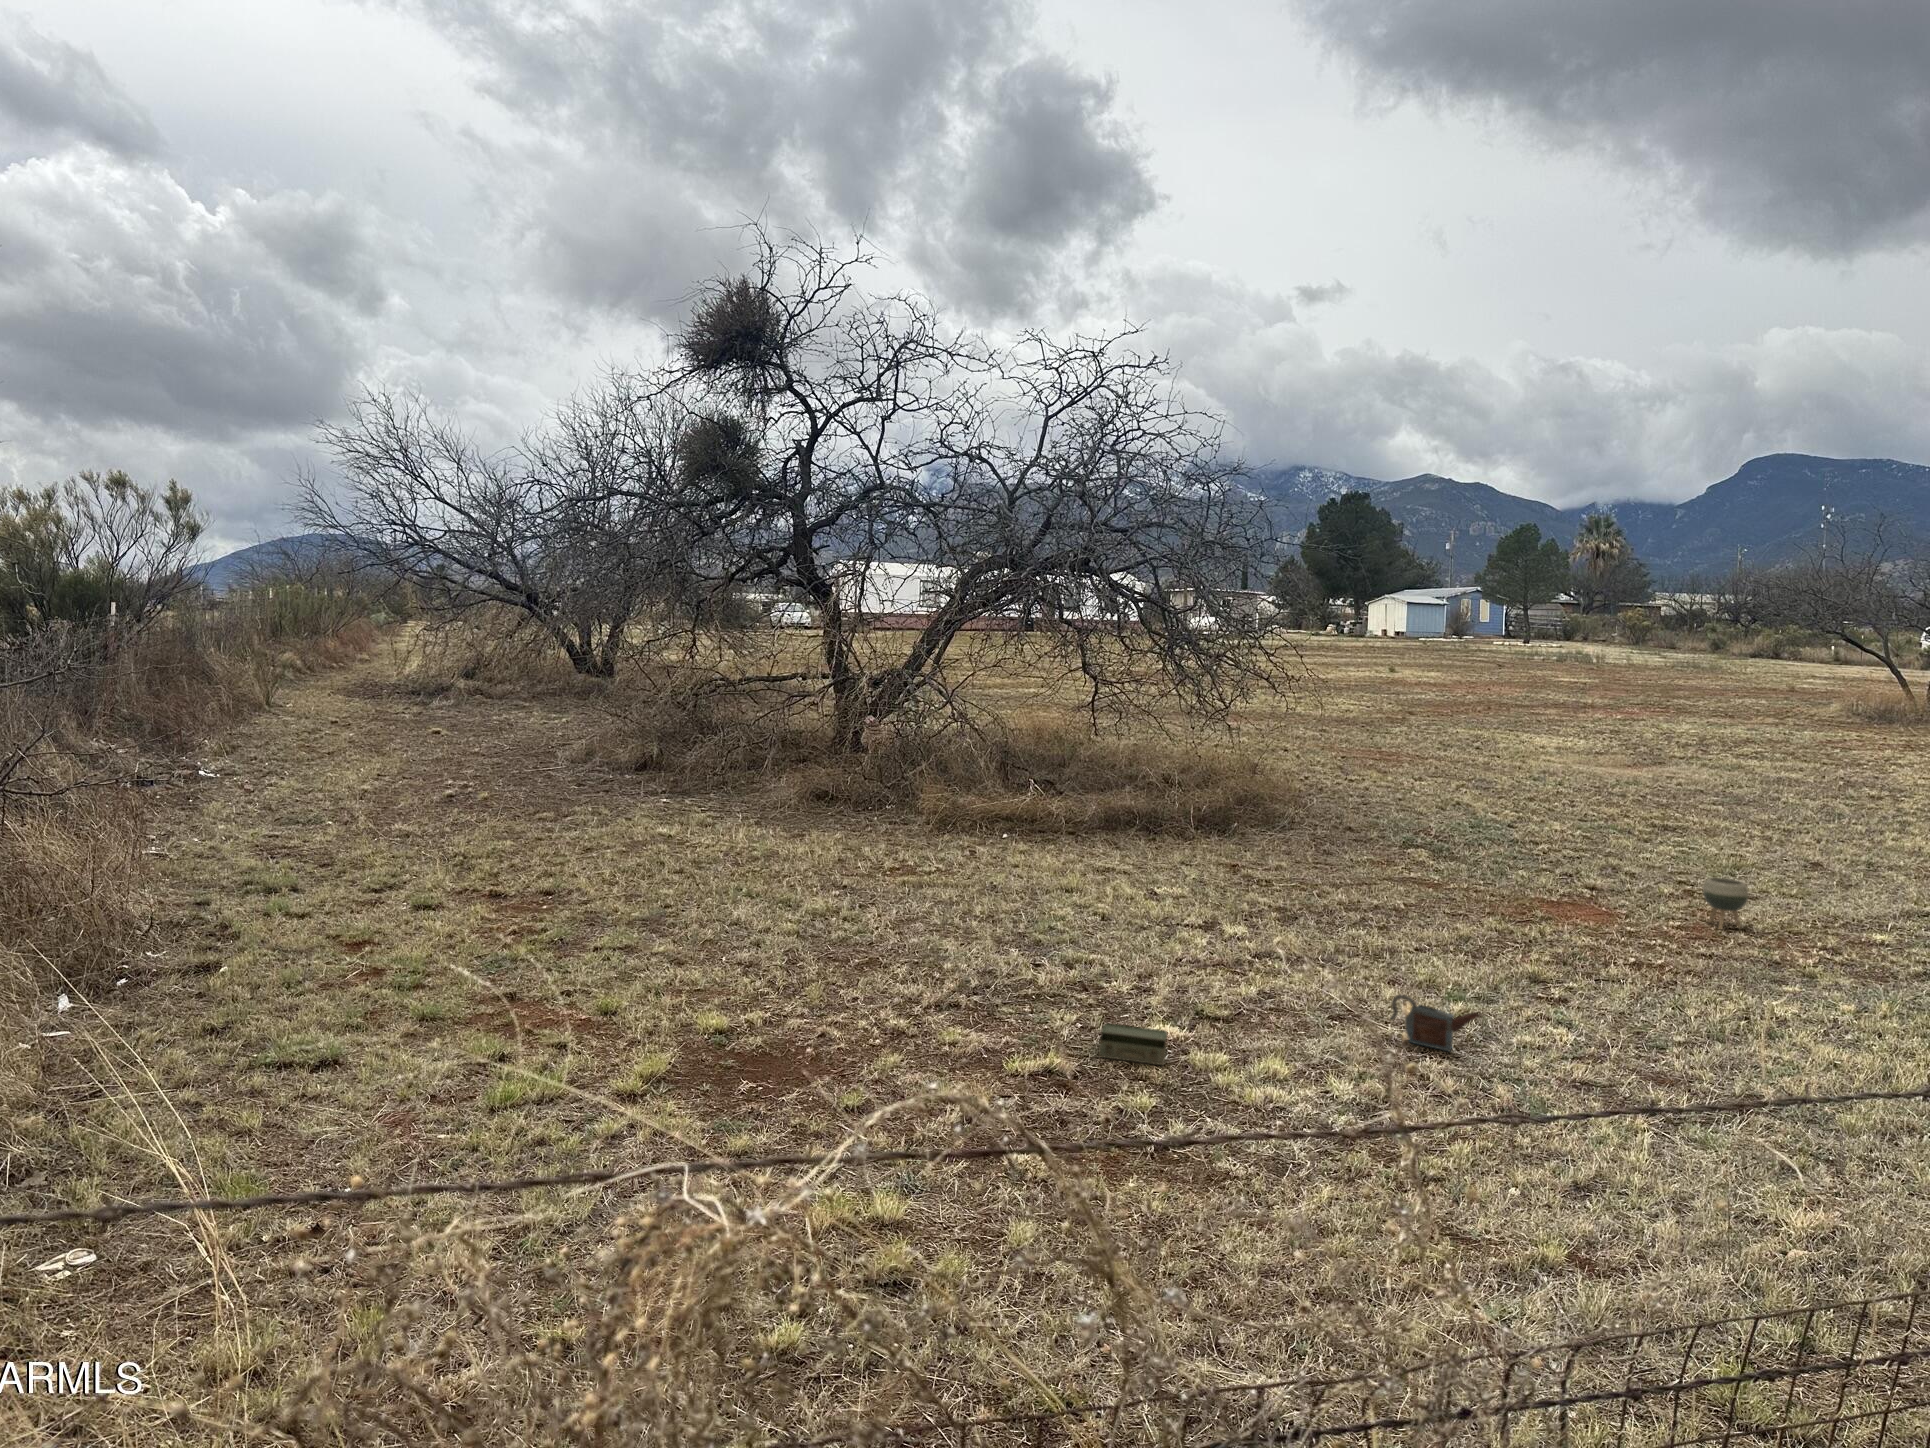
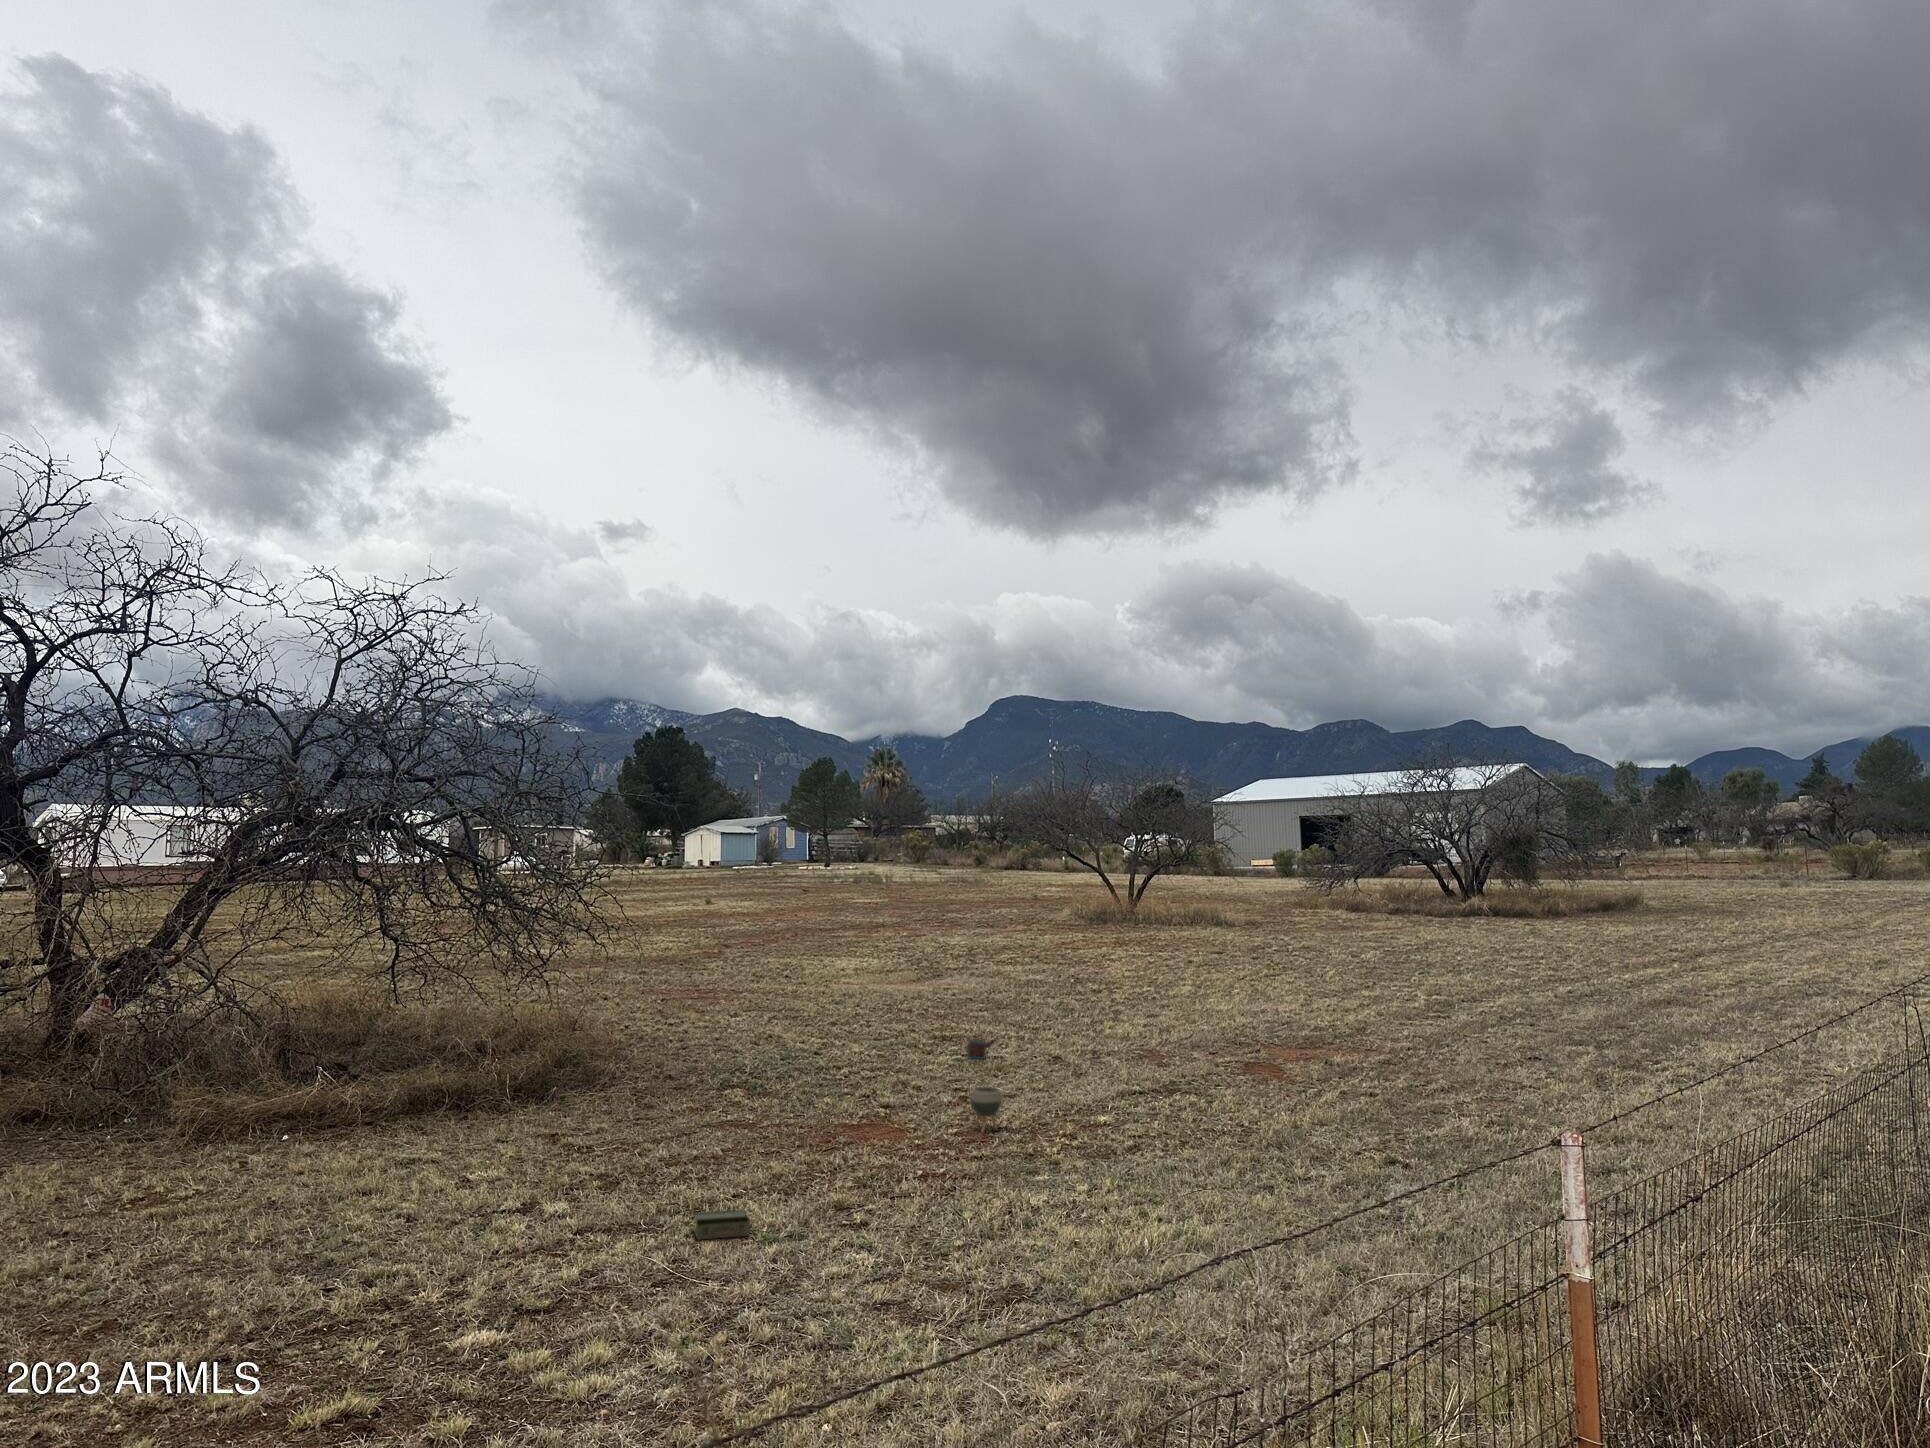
watering can: present [1391,994,1480,1051] -> present [960,1036,997,1059]
toolbox: present [1099,1023,1167,1065] -> present [694,1210,750,1240]

